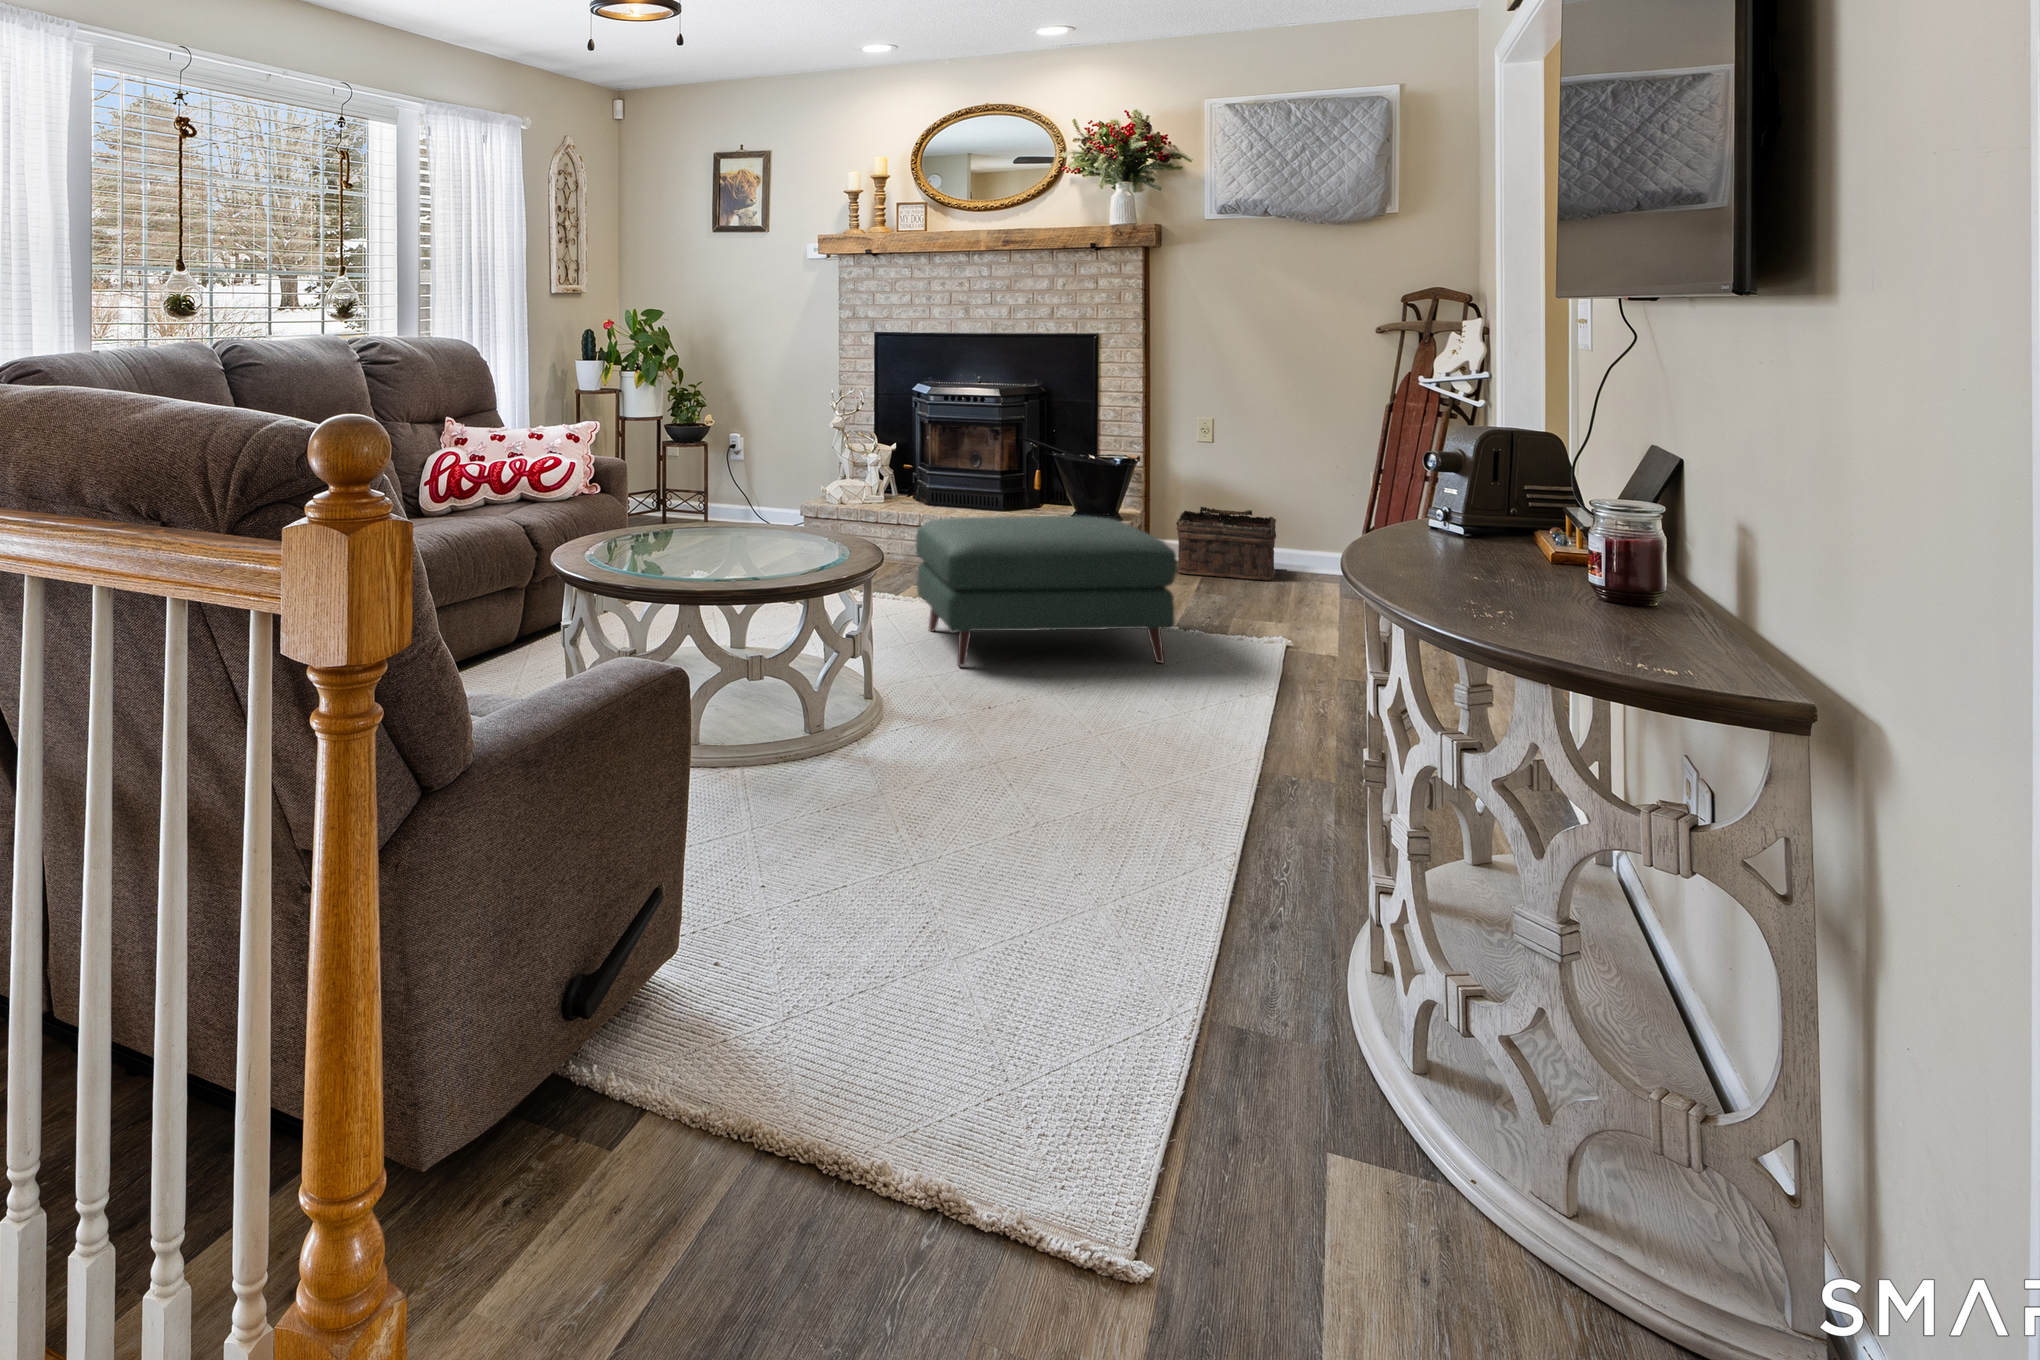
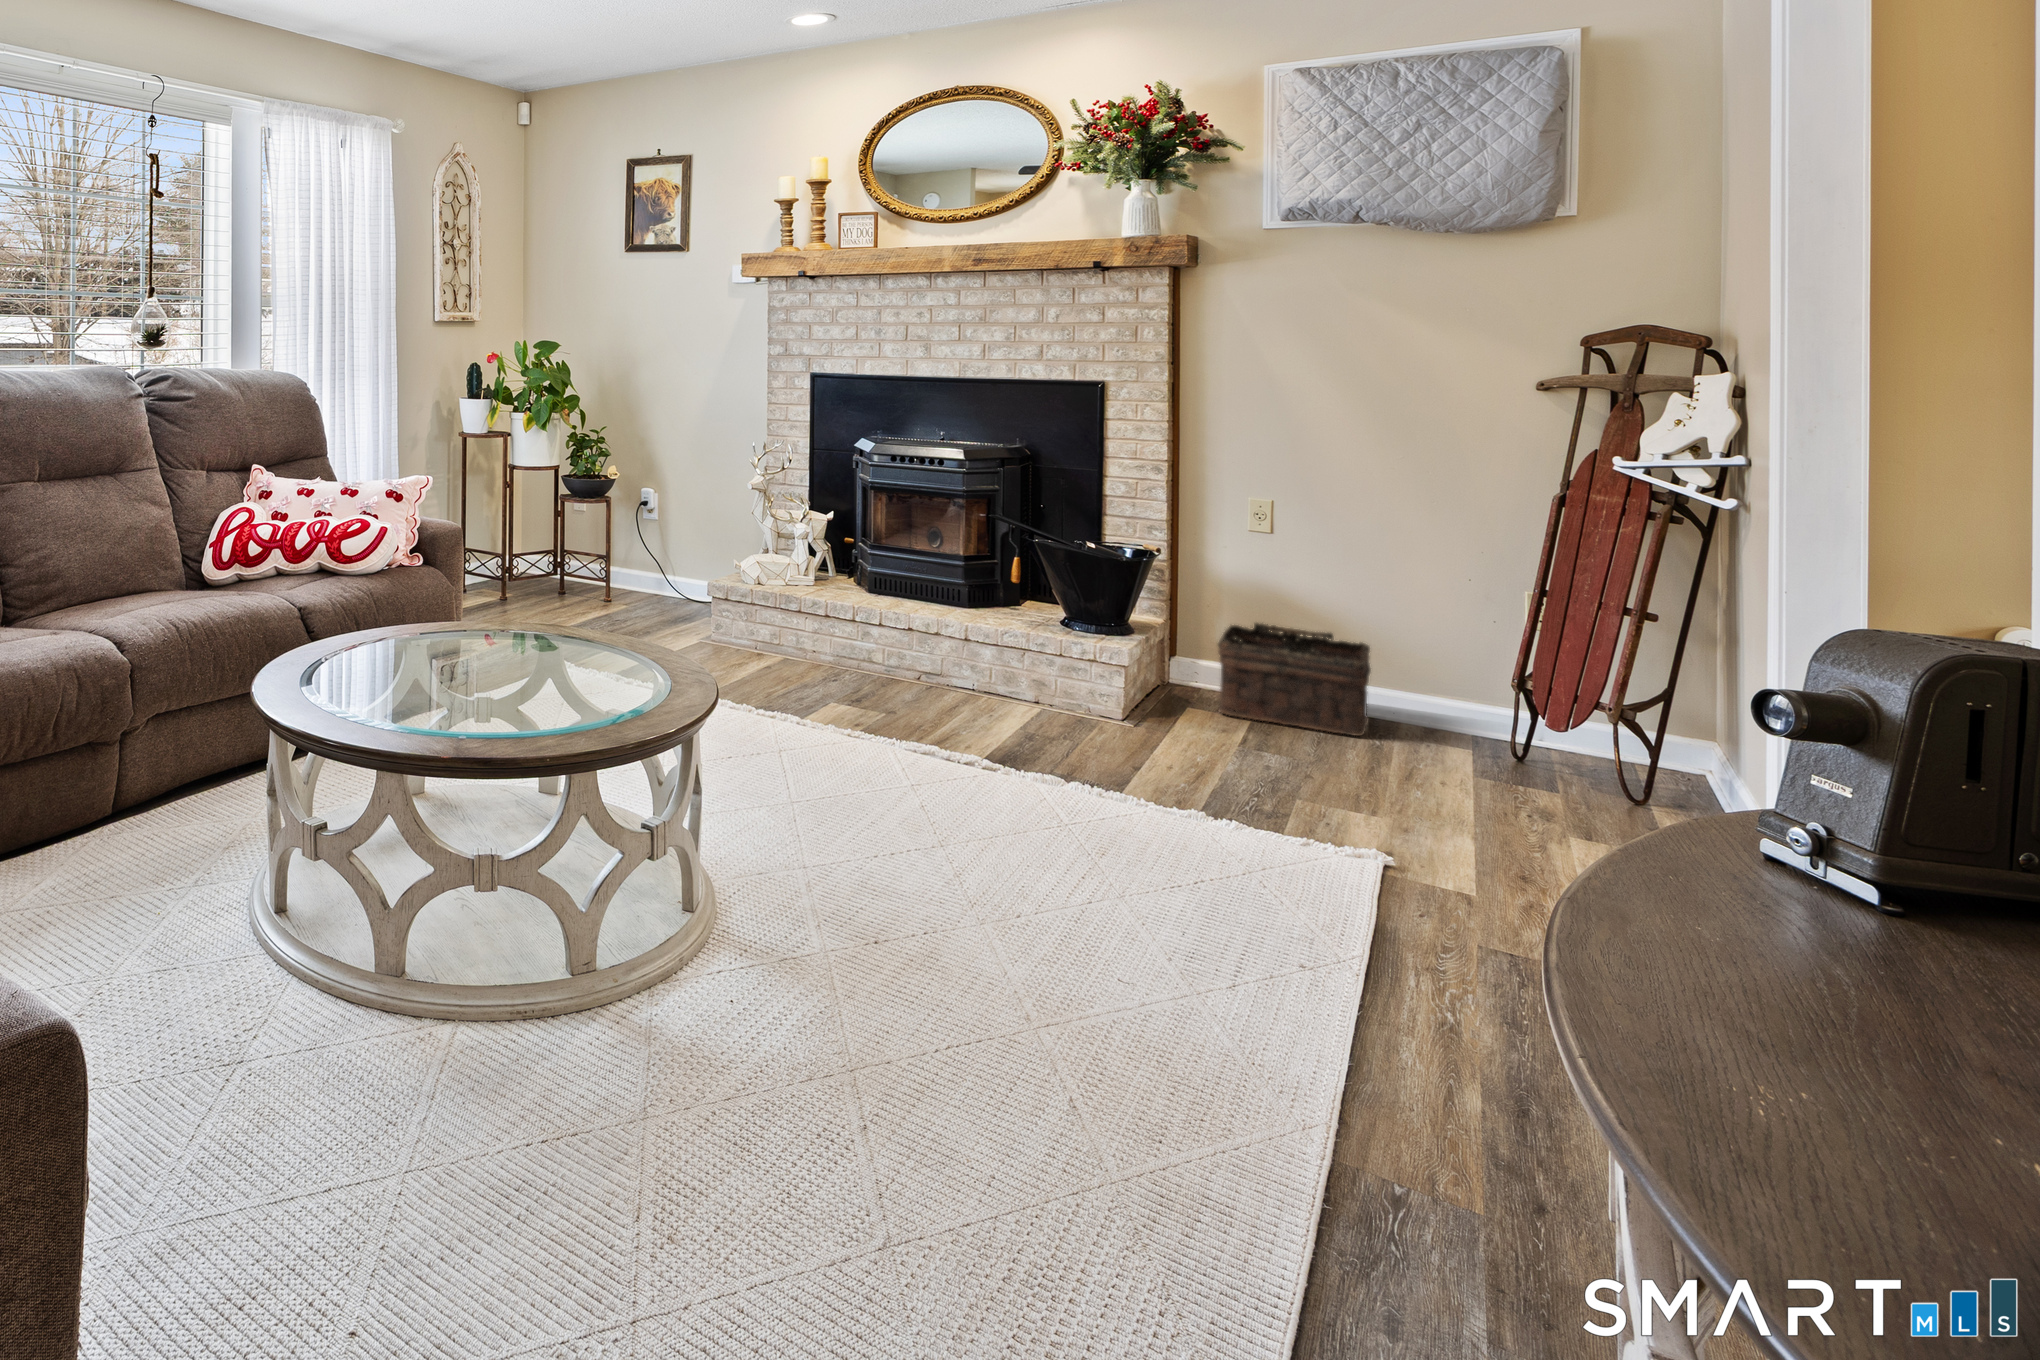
ottoman: present [916,516,1177,666] -> none [825,639,1213,889]

